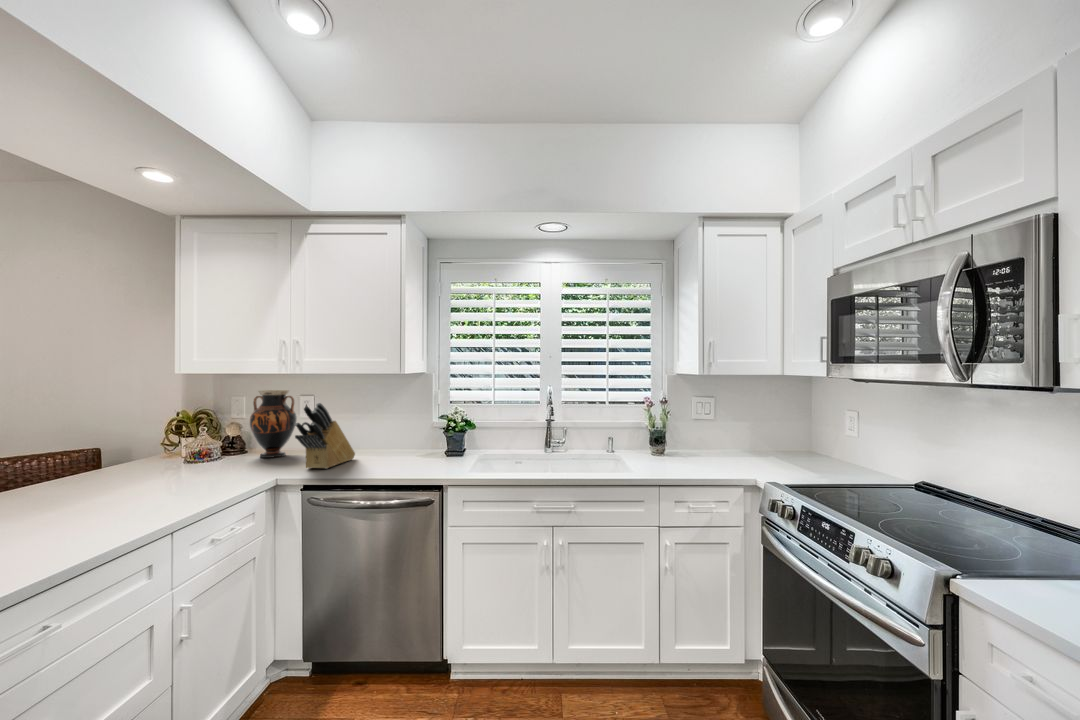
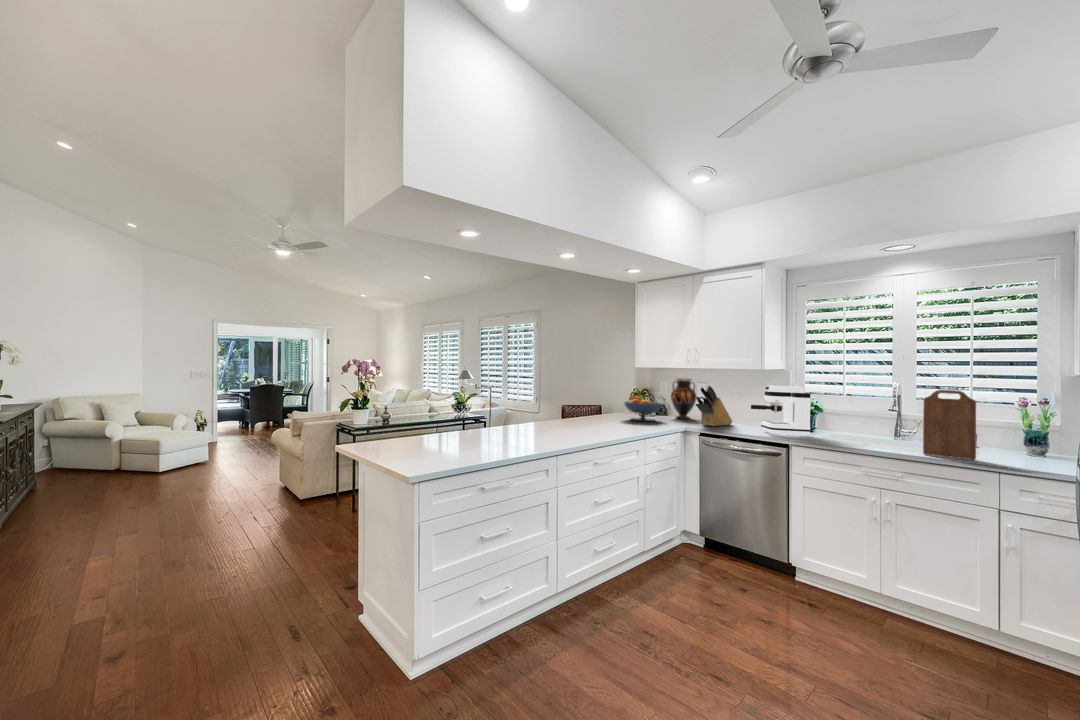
cutting board: none [593,395,638,475] -> present [923,390,976,460]
coffee maker: none [386,397,466,472] -> present [751,386,811,436]
fruit bowl: none [142,429,232,479] -> present [624,396,663,421]

